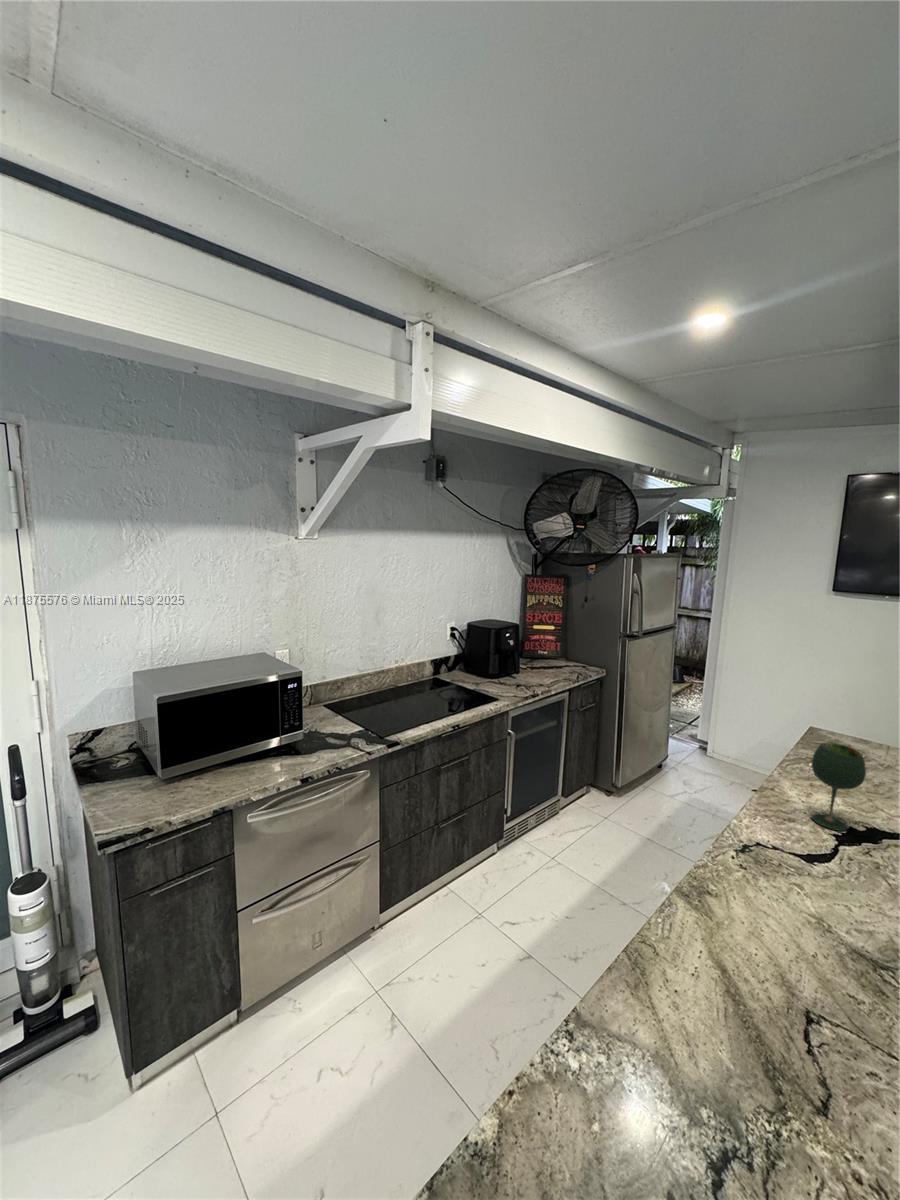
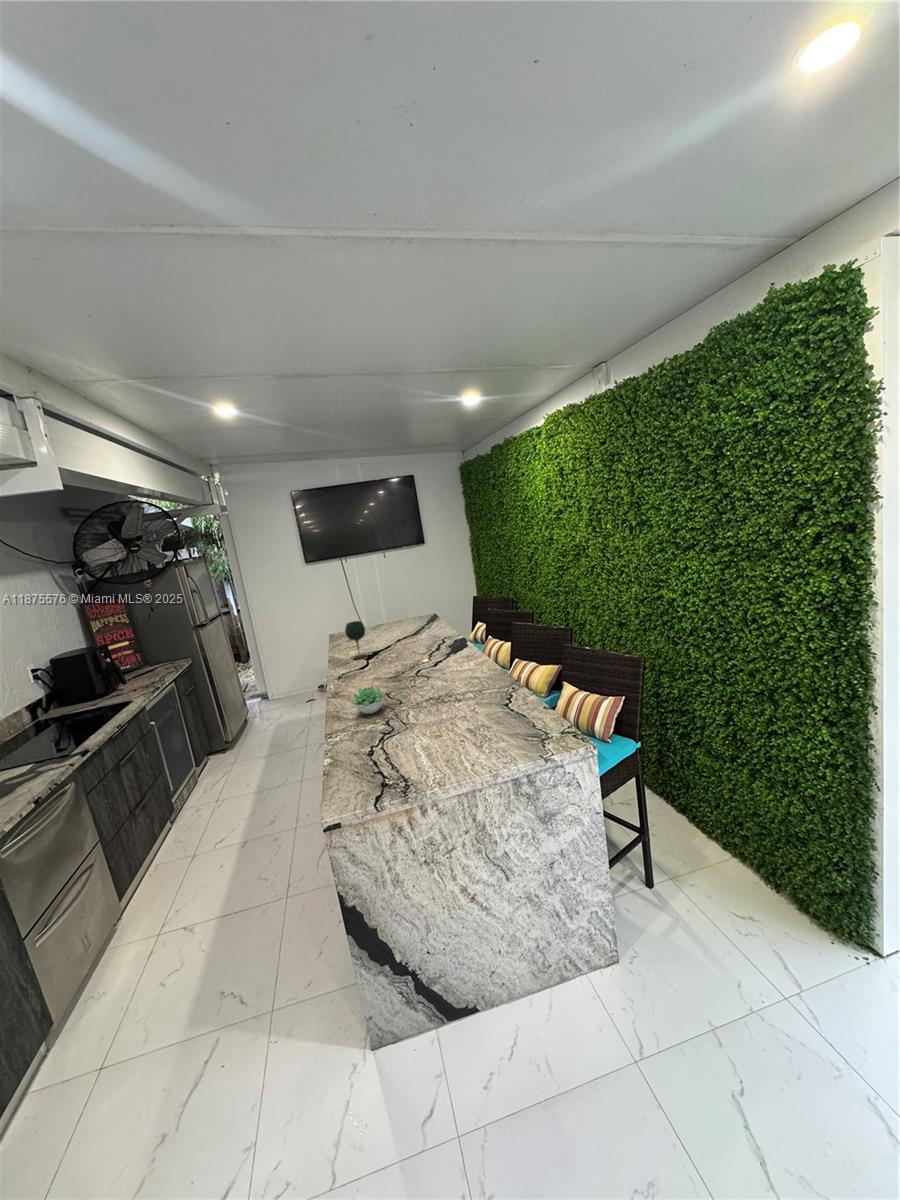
succulent plant: none [647,974,764,1086] -> present [351,686,385,714]

